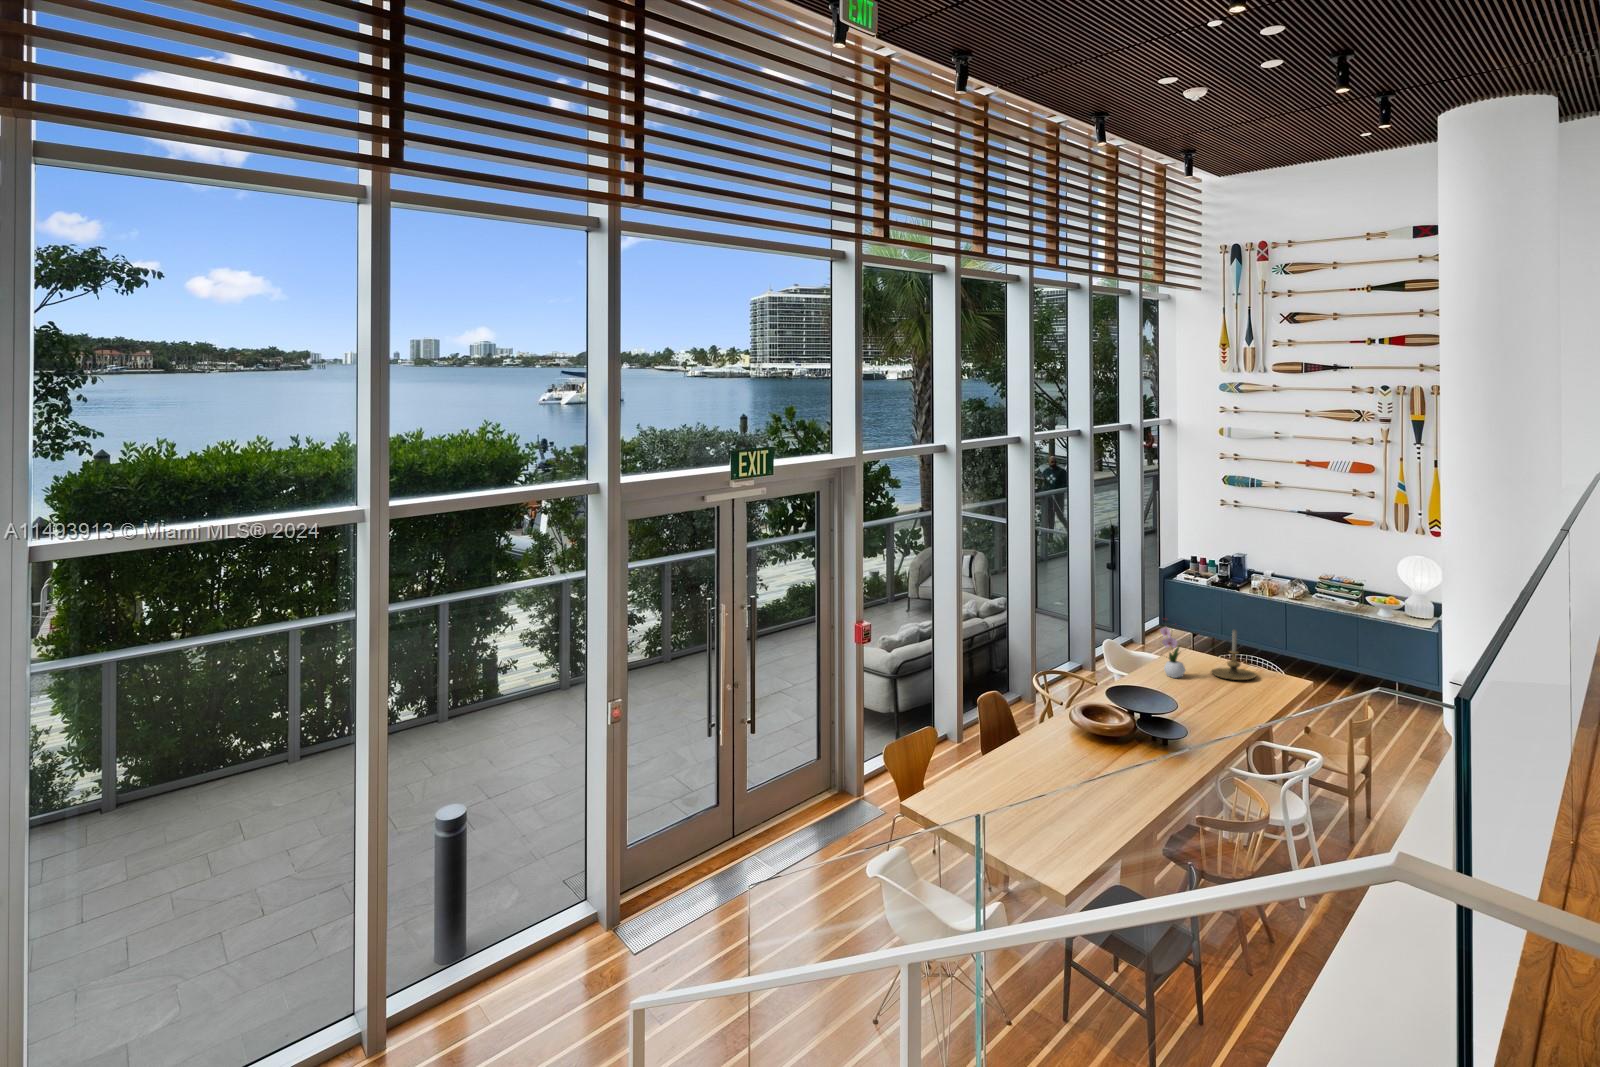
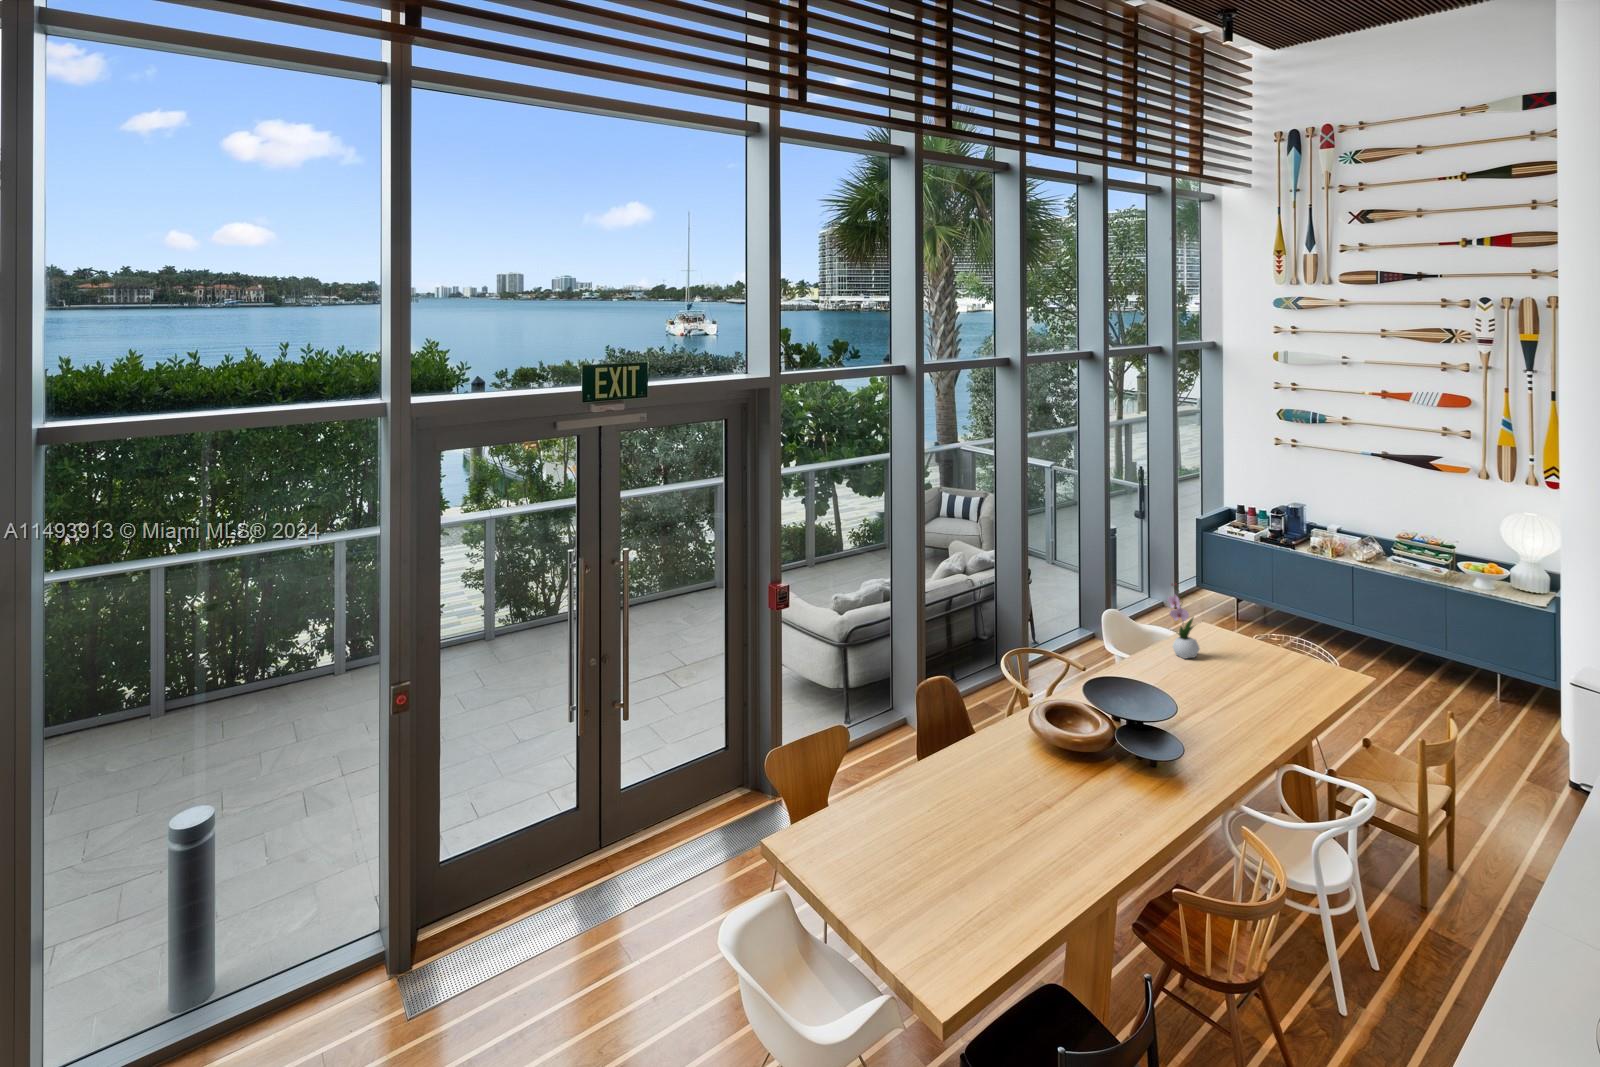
candle holder: present [1211,630,1257,680] -> none [1233,598,1293,662]

